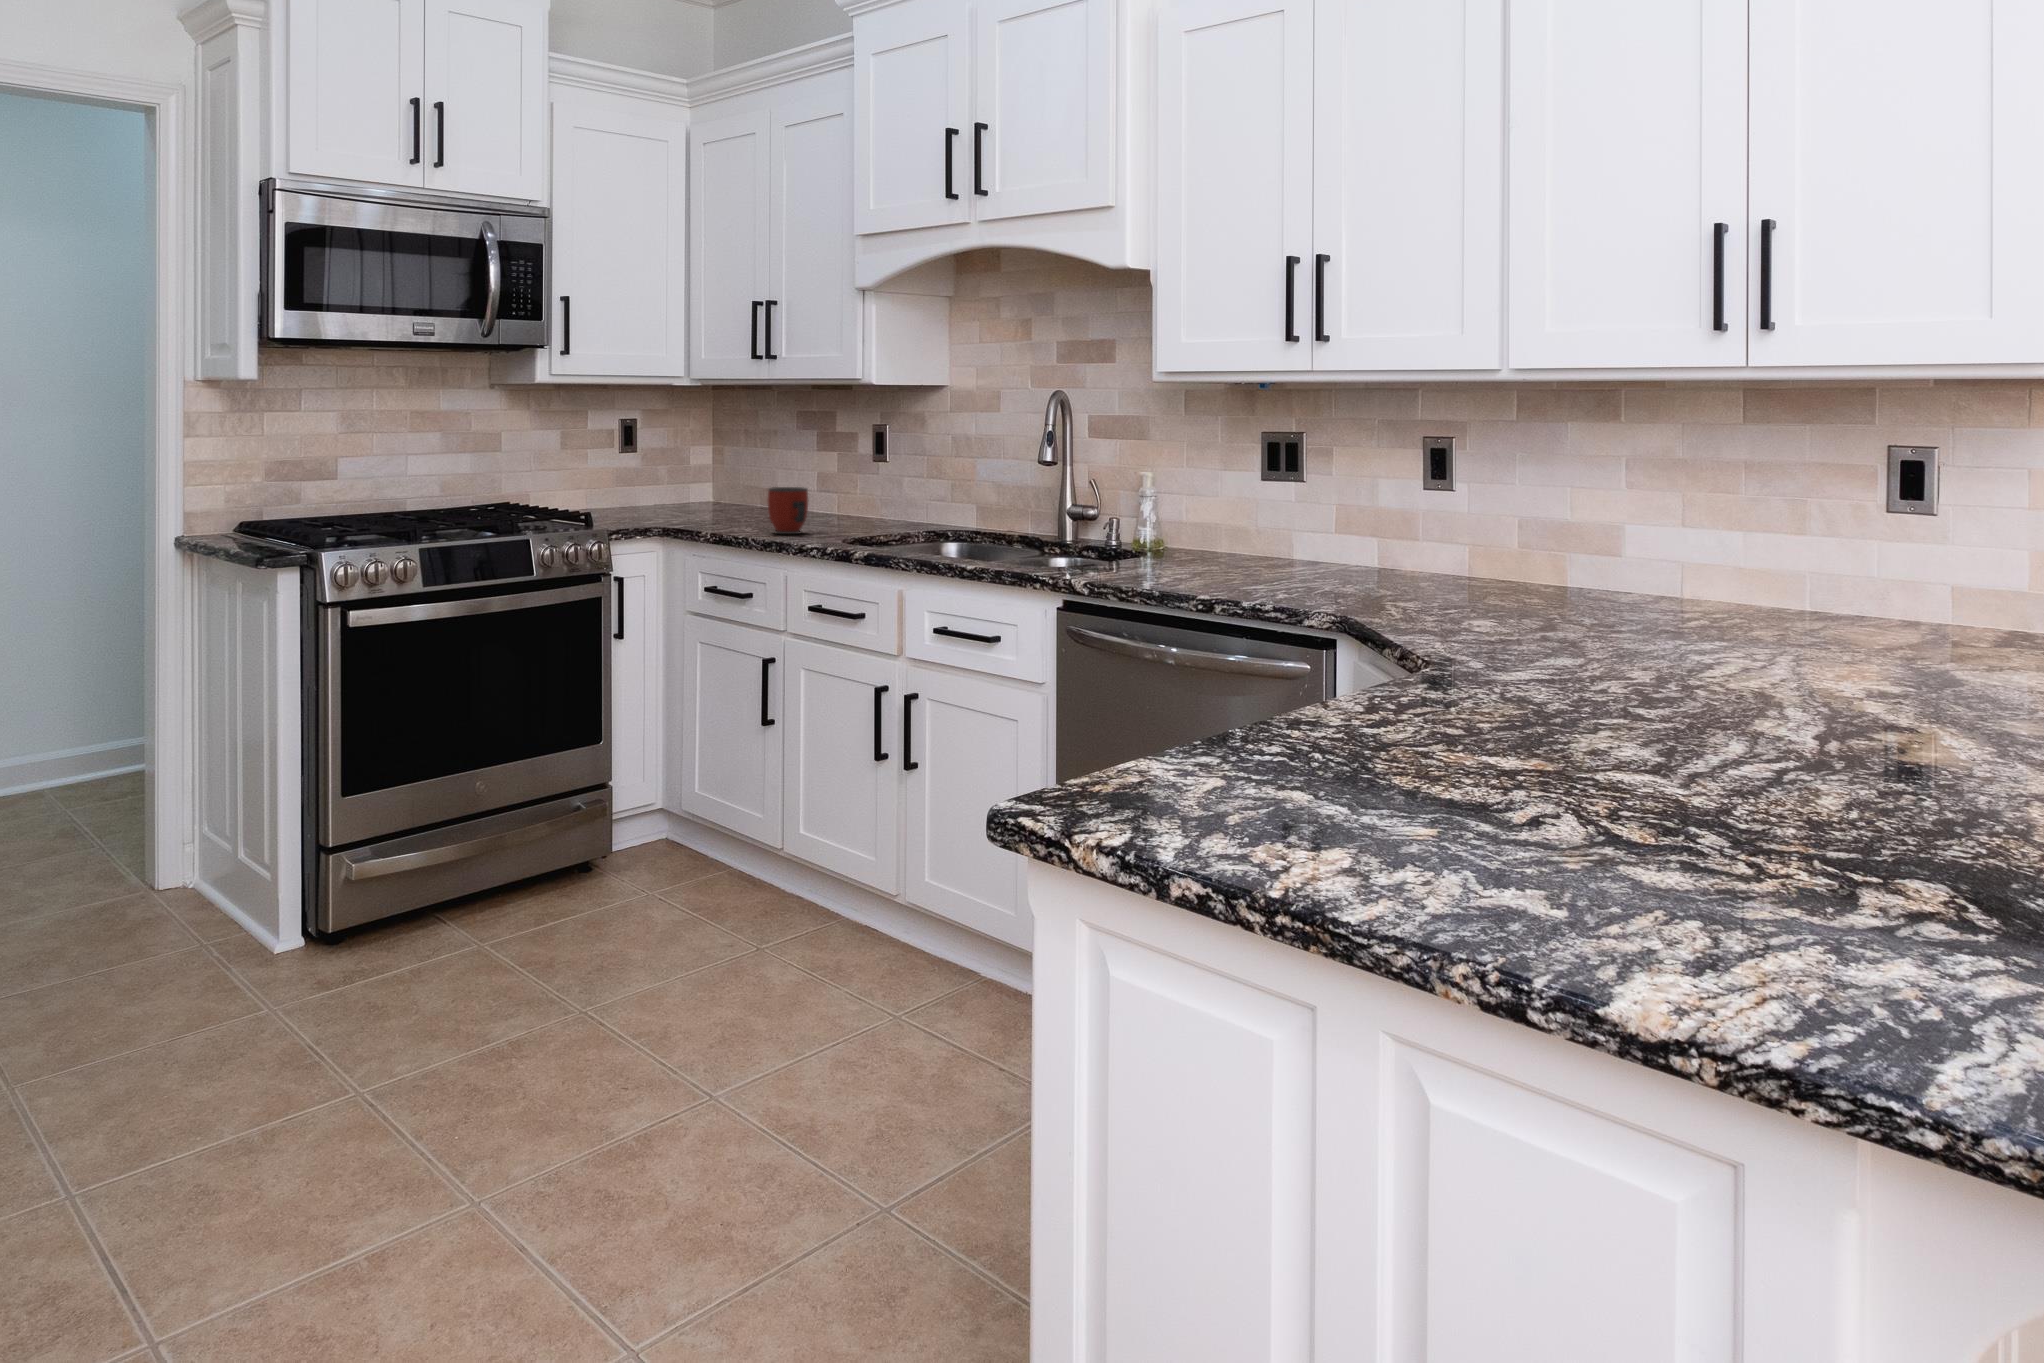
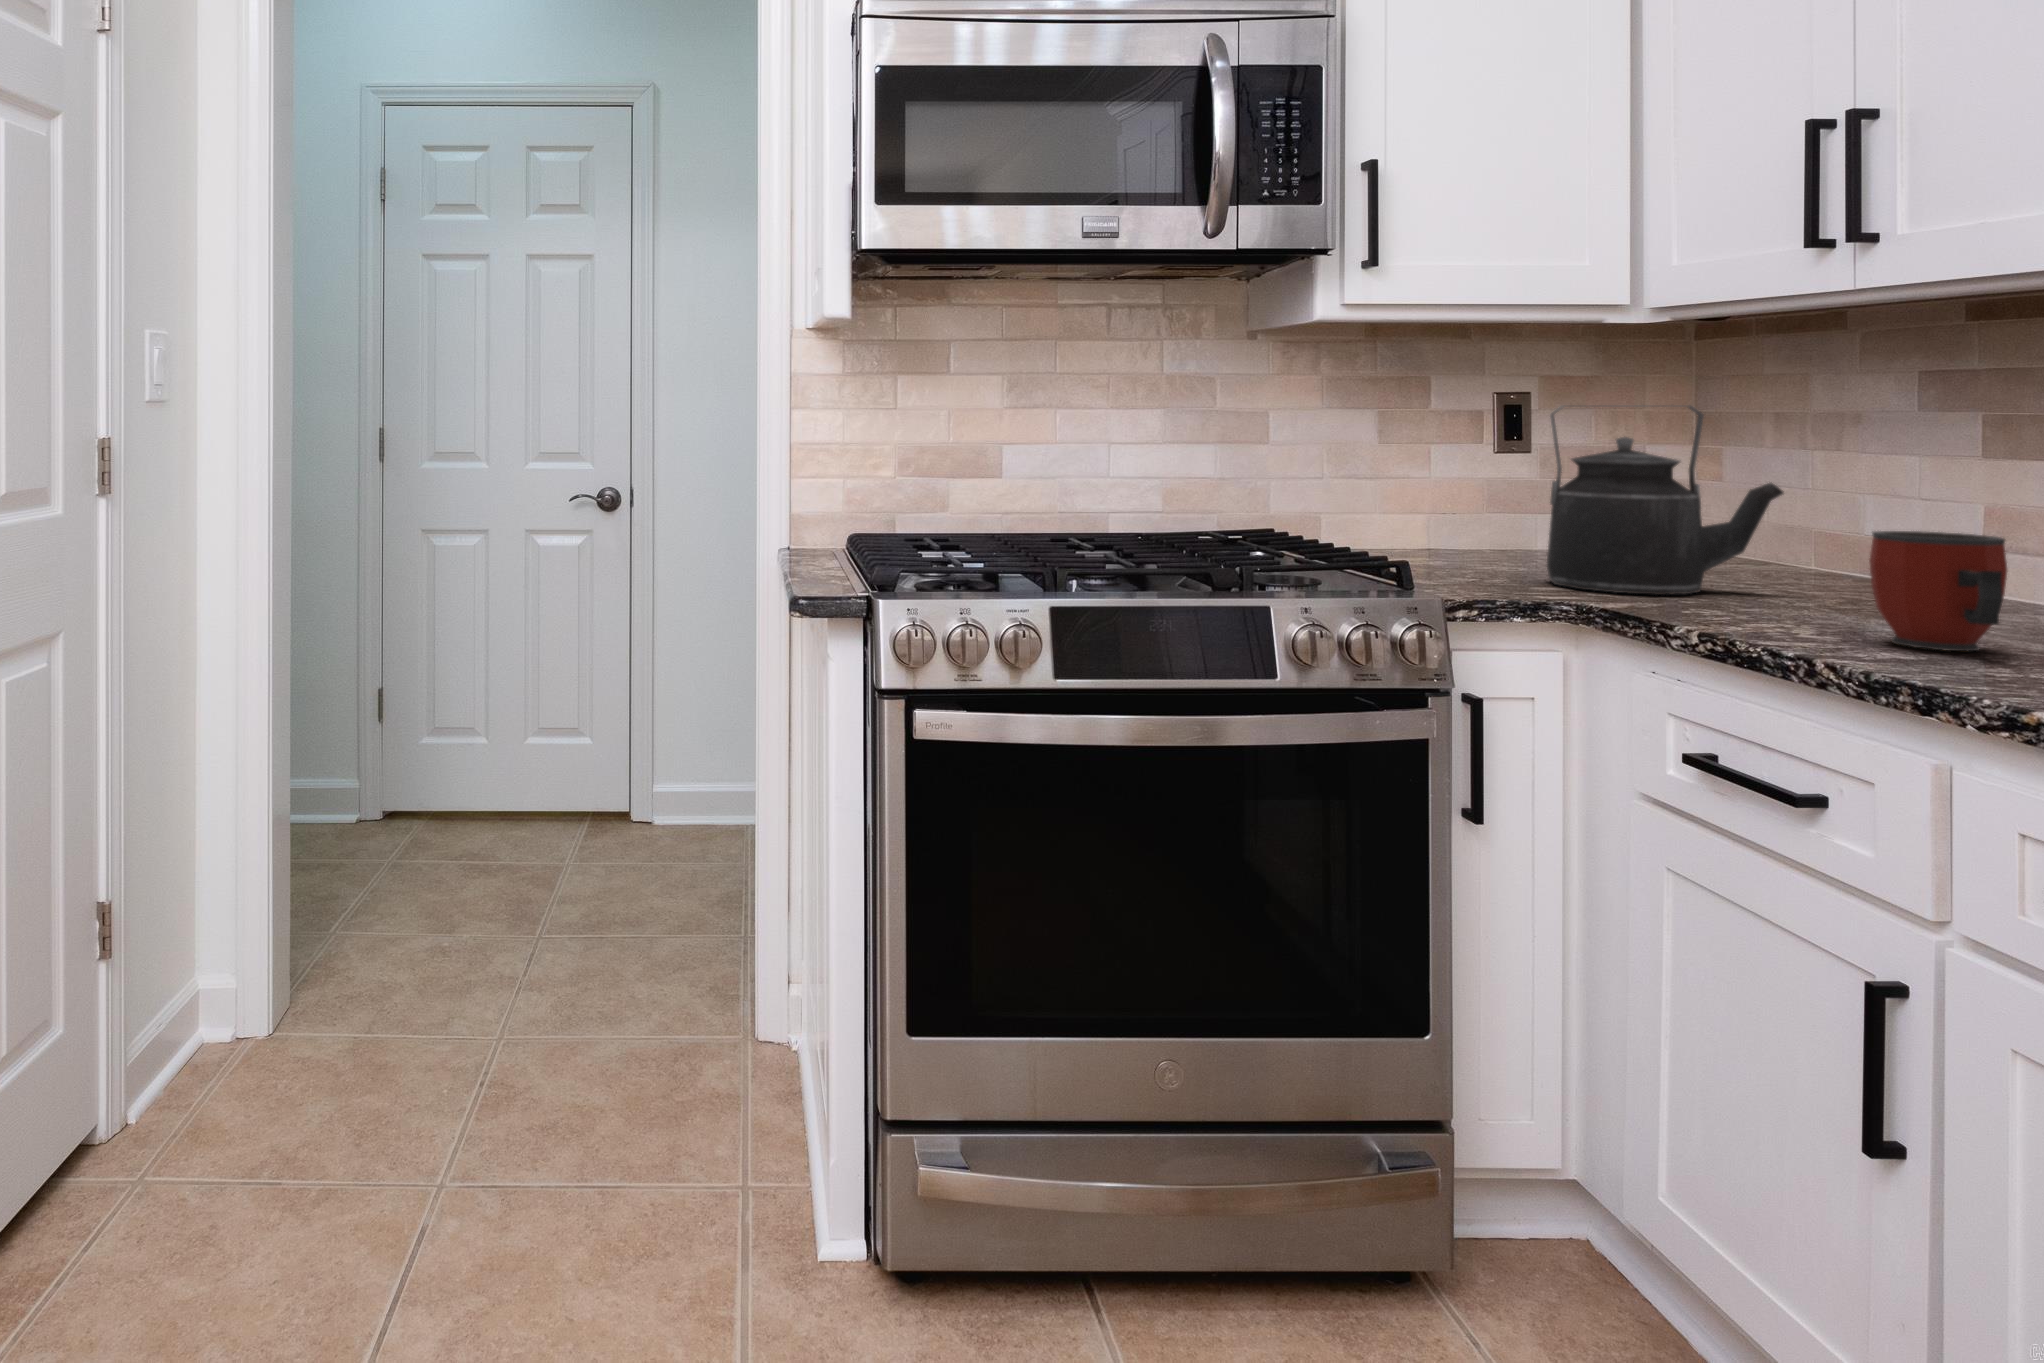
kettle: none [649,431,745,523] -> present [1547,405,1783,595]

